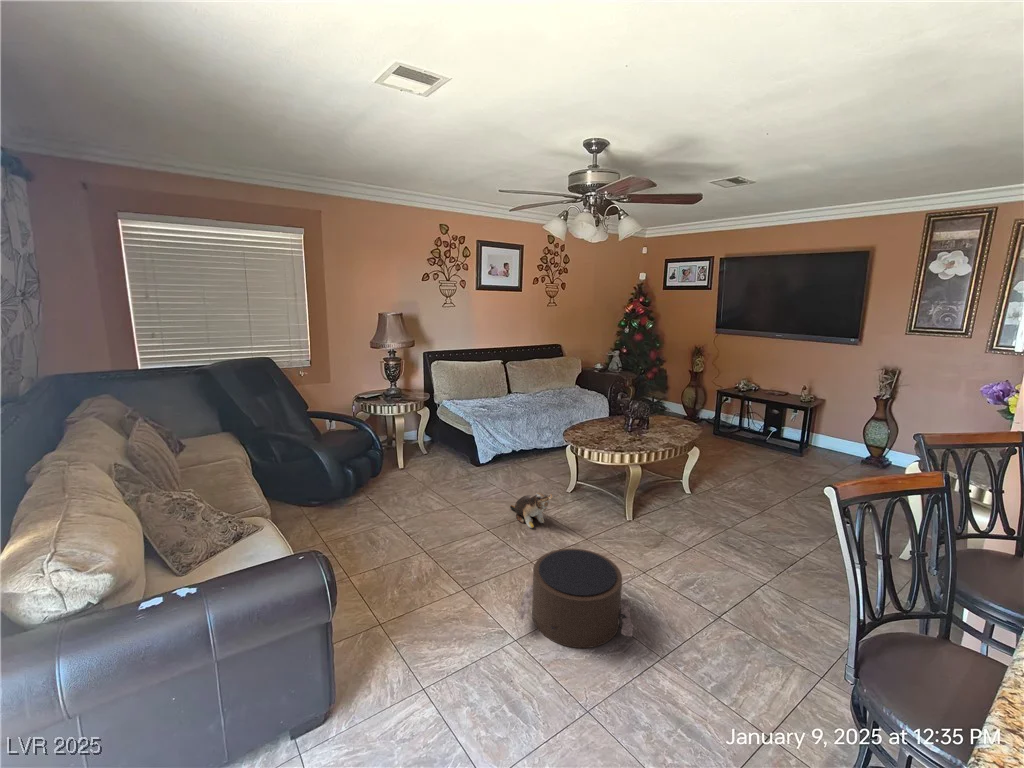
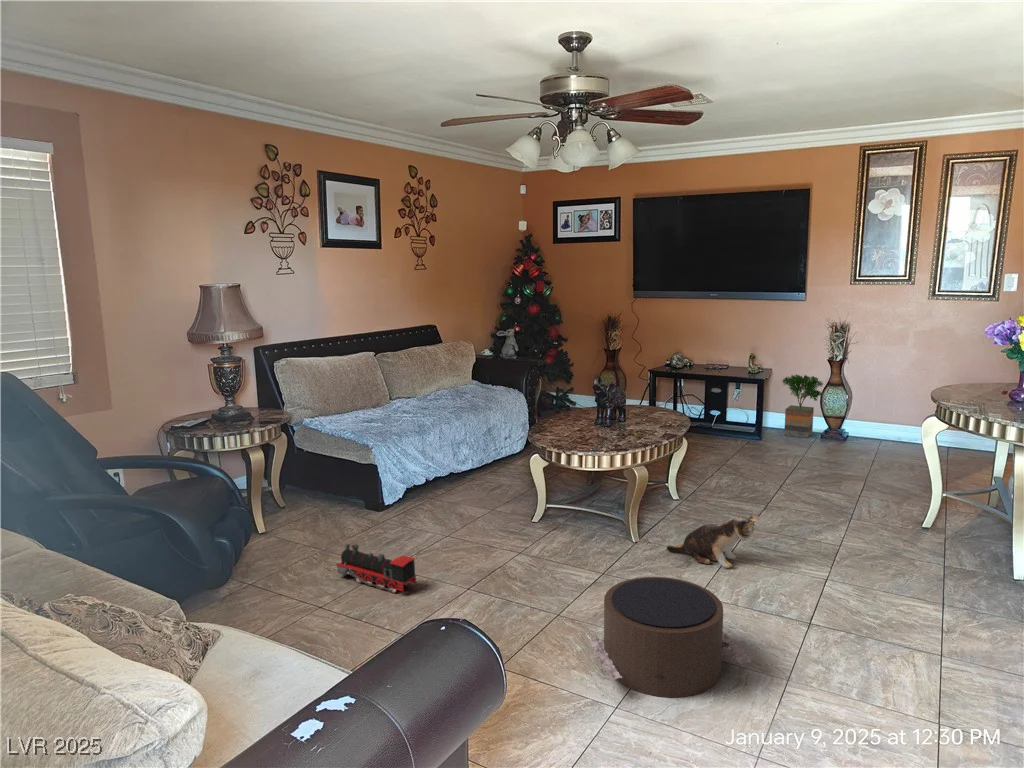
potted tree: none [826,406,870,461] -> present [783,375,823,438]
toy train: none [421,483,460,520] -> present [337,544,416,593]
plush toy: present [510,493,552,528] -> present [667,514,759,568]

